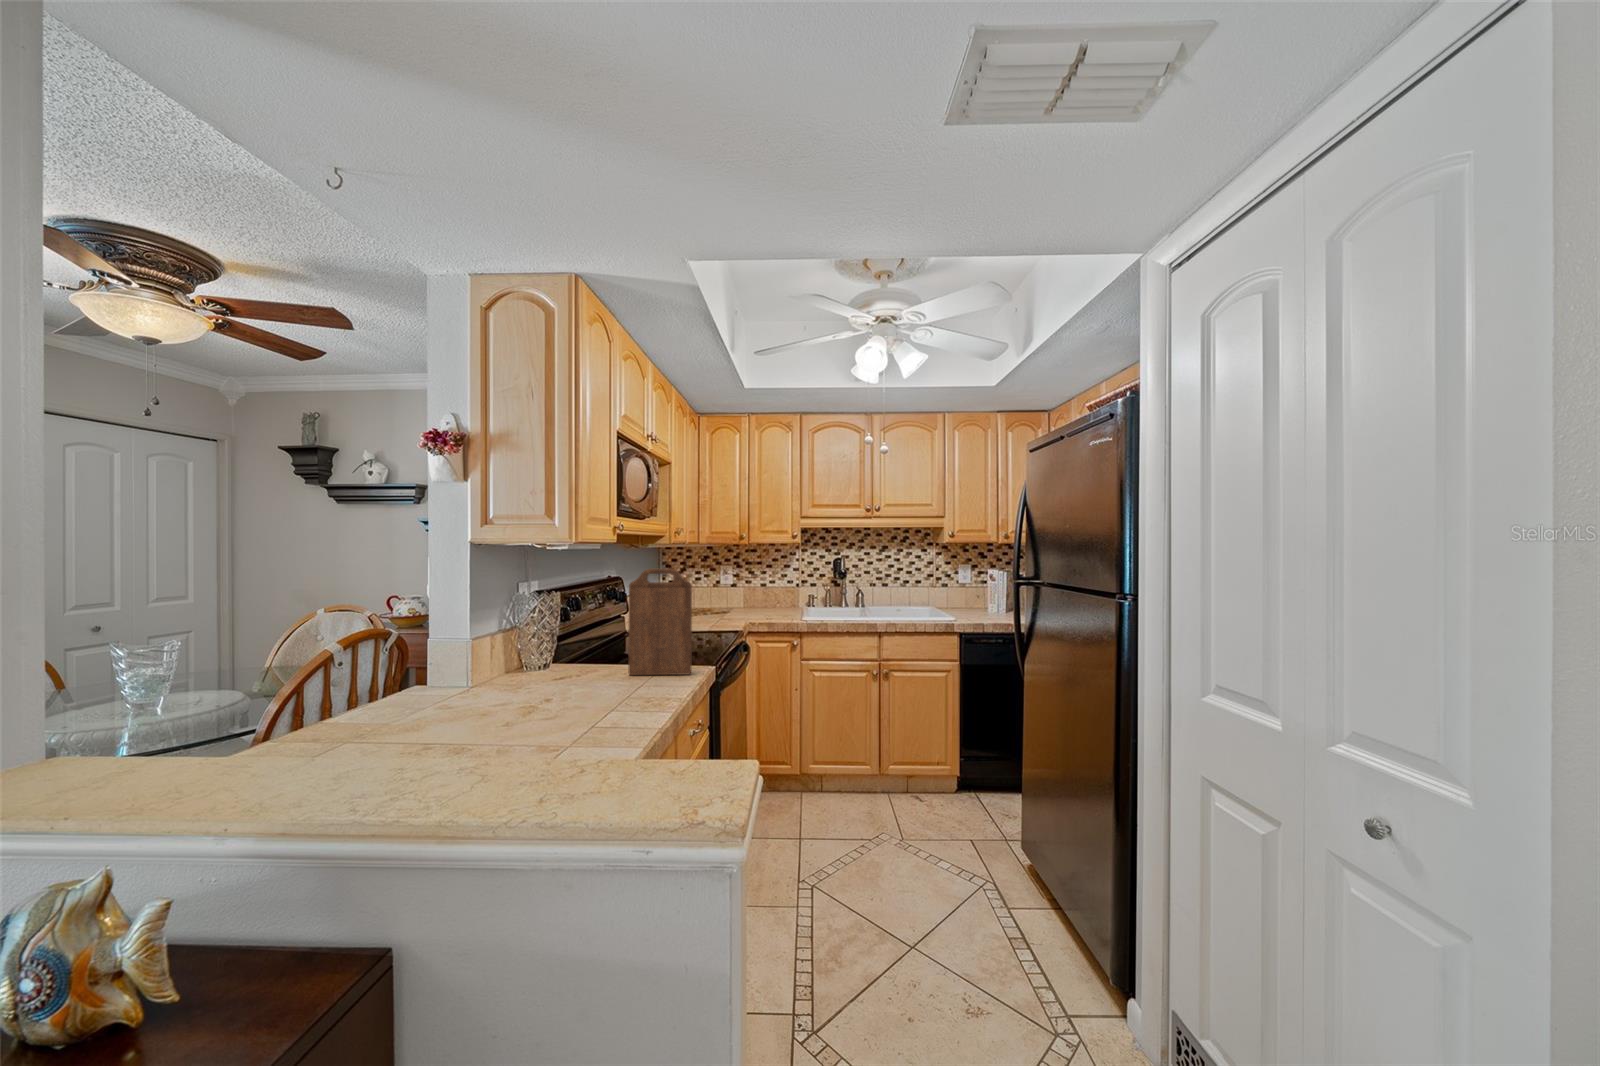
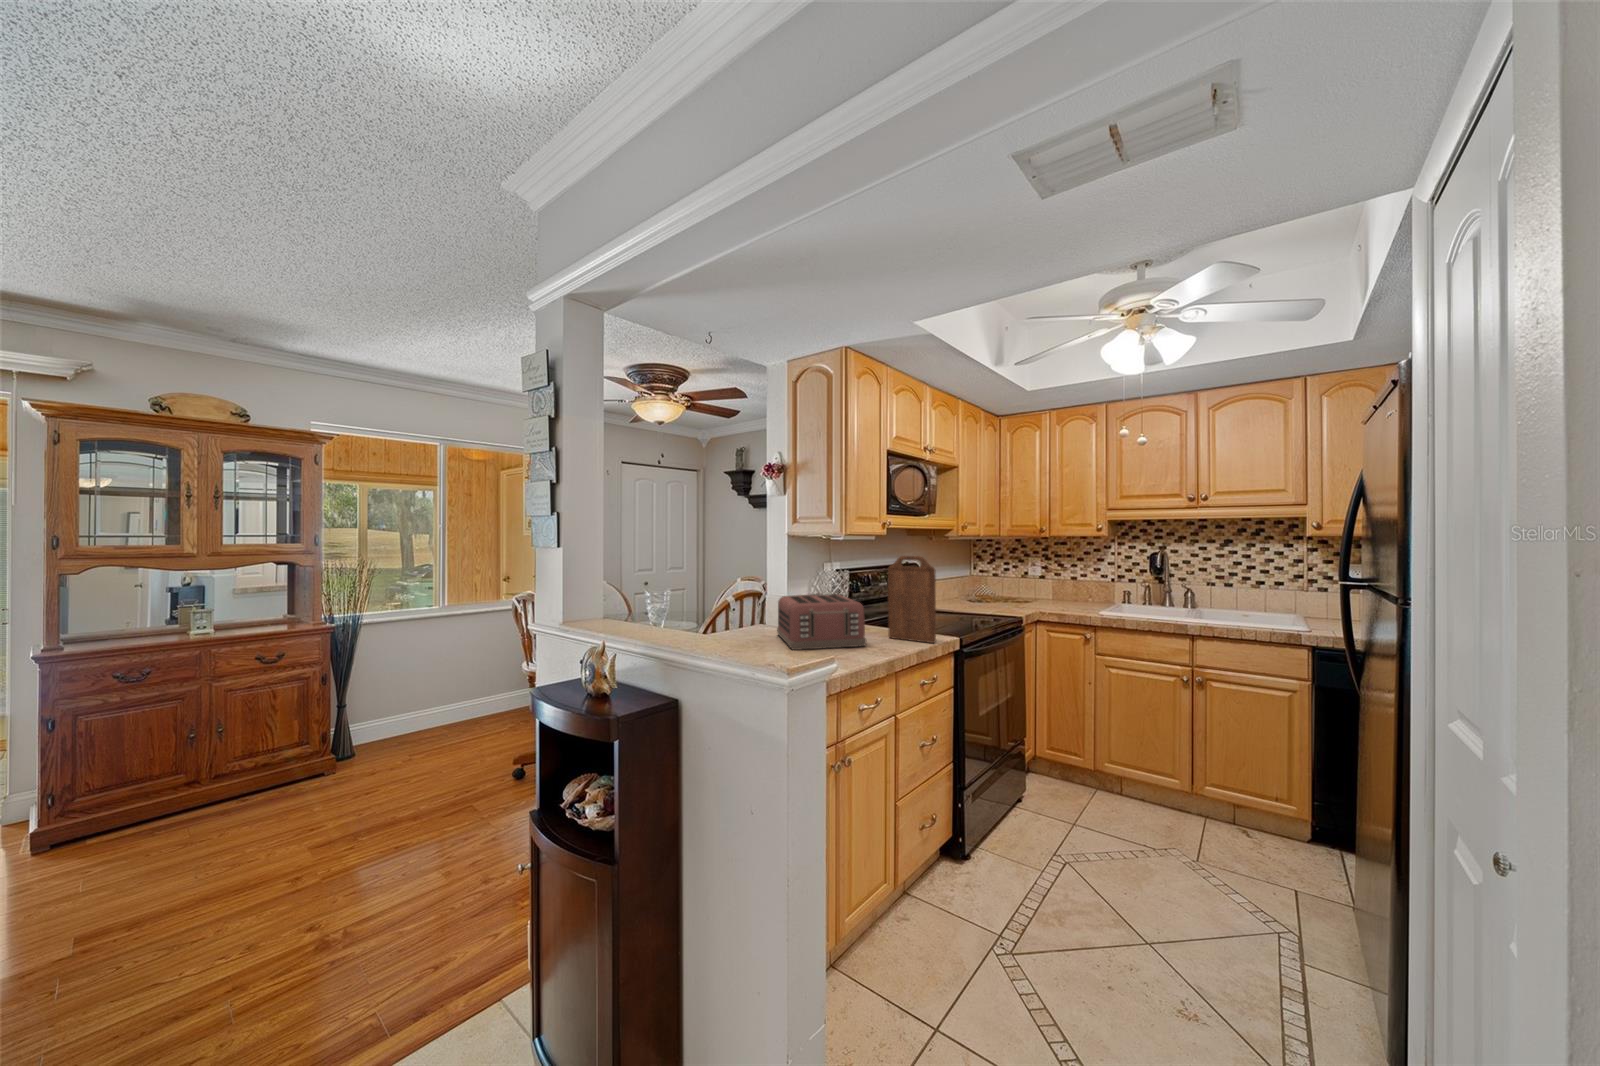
toaster: none [458,624,613,716] -> present [777,594,866,650]

